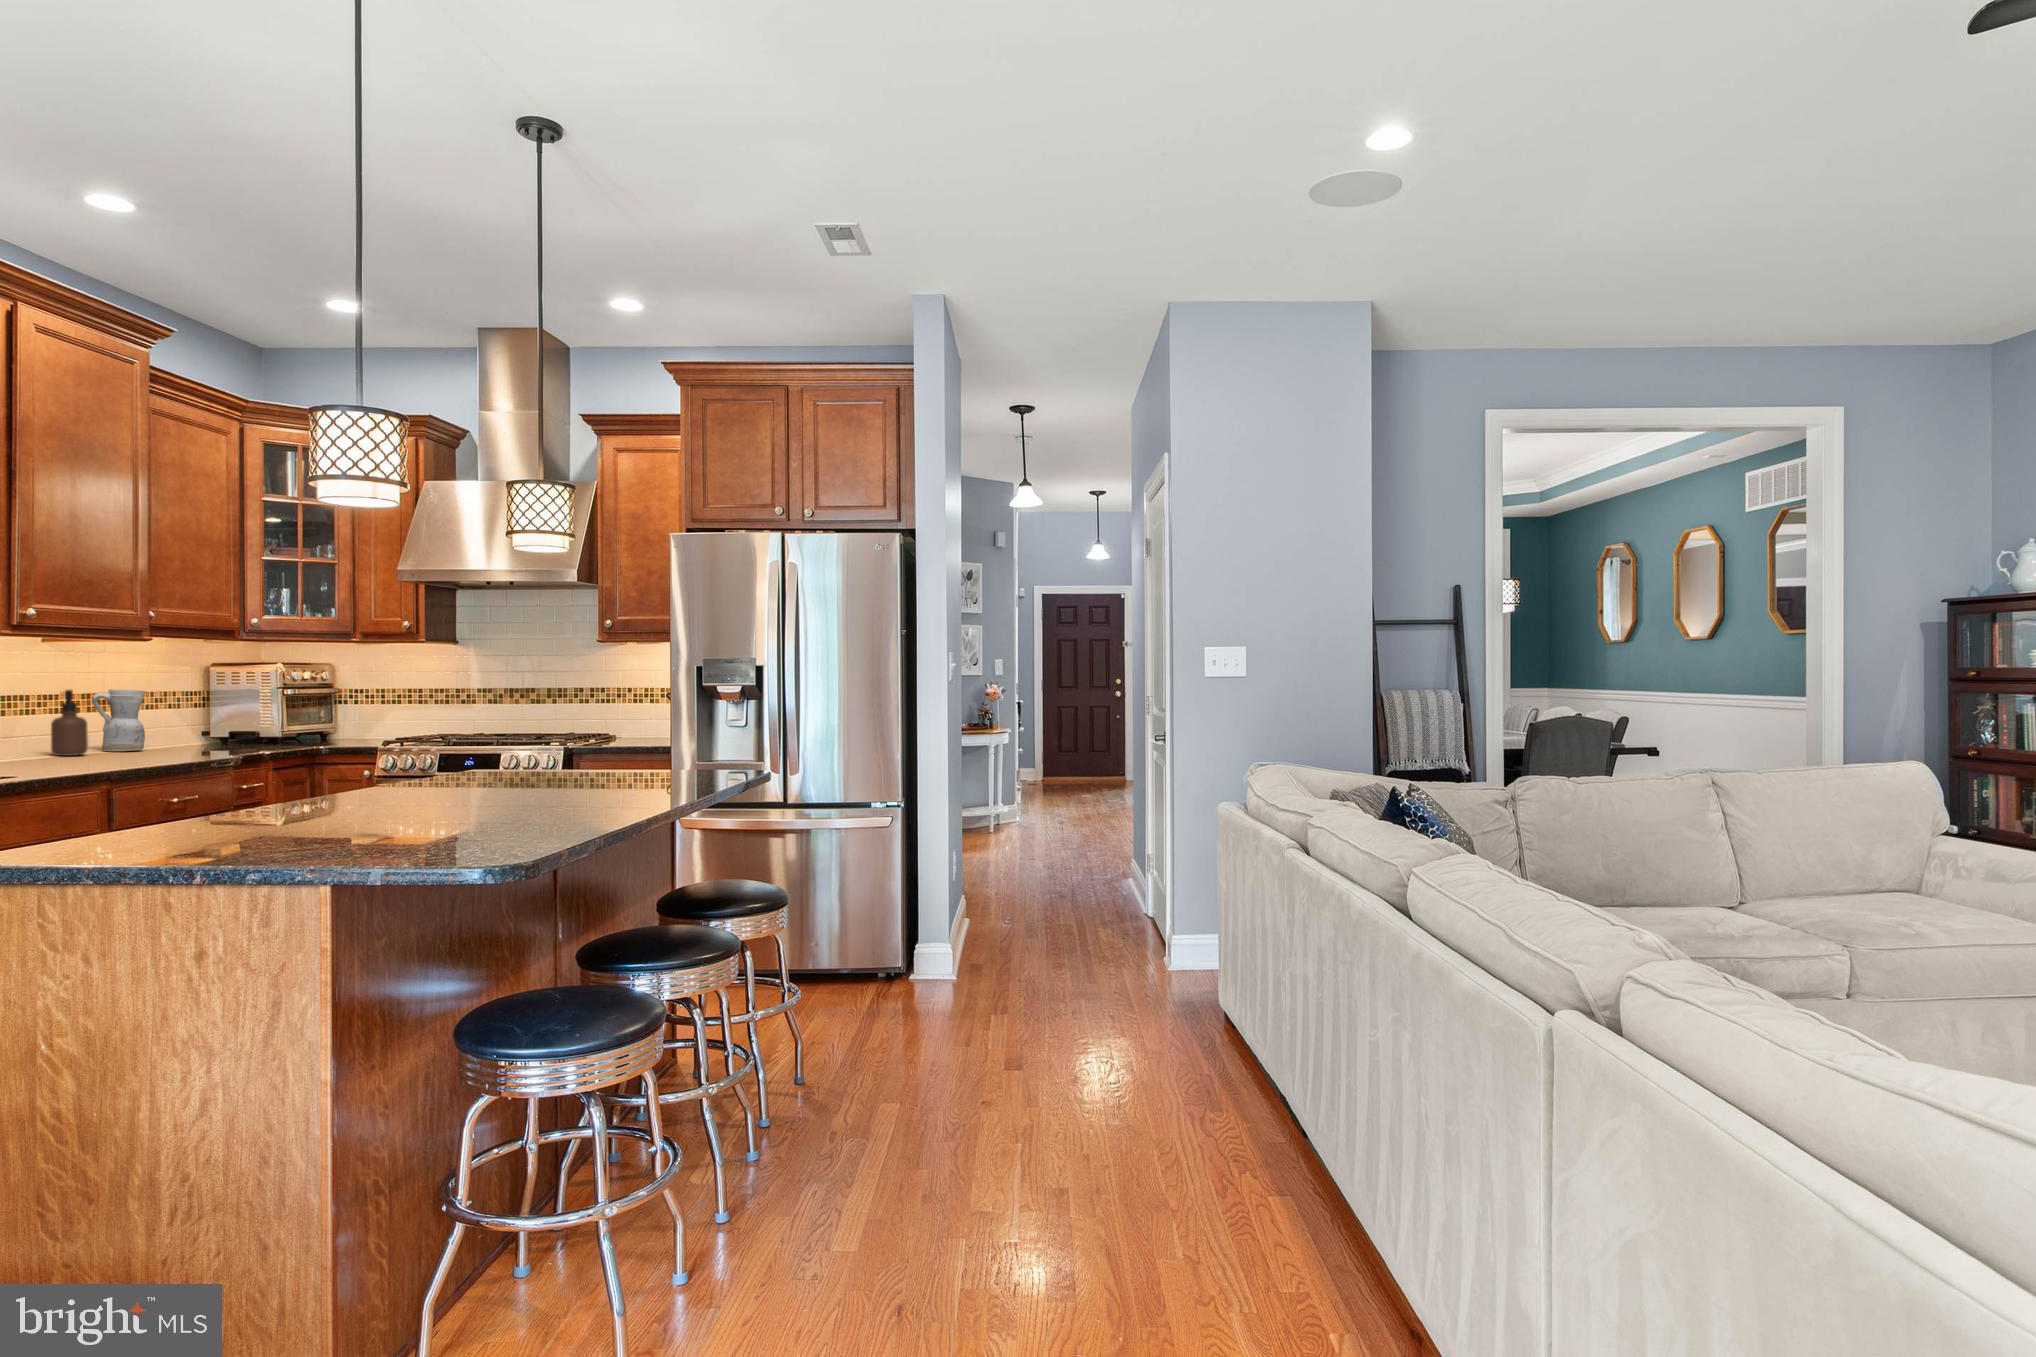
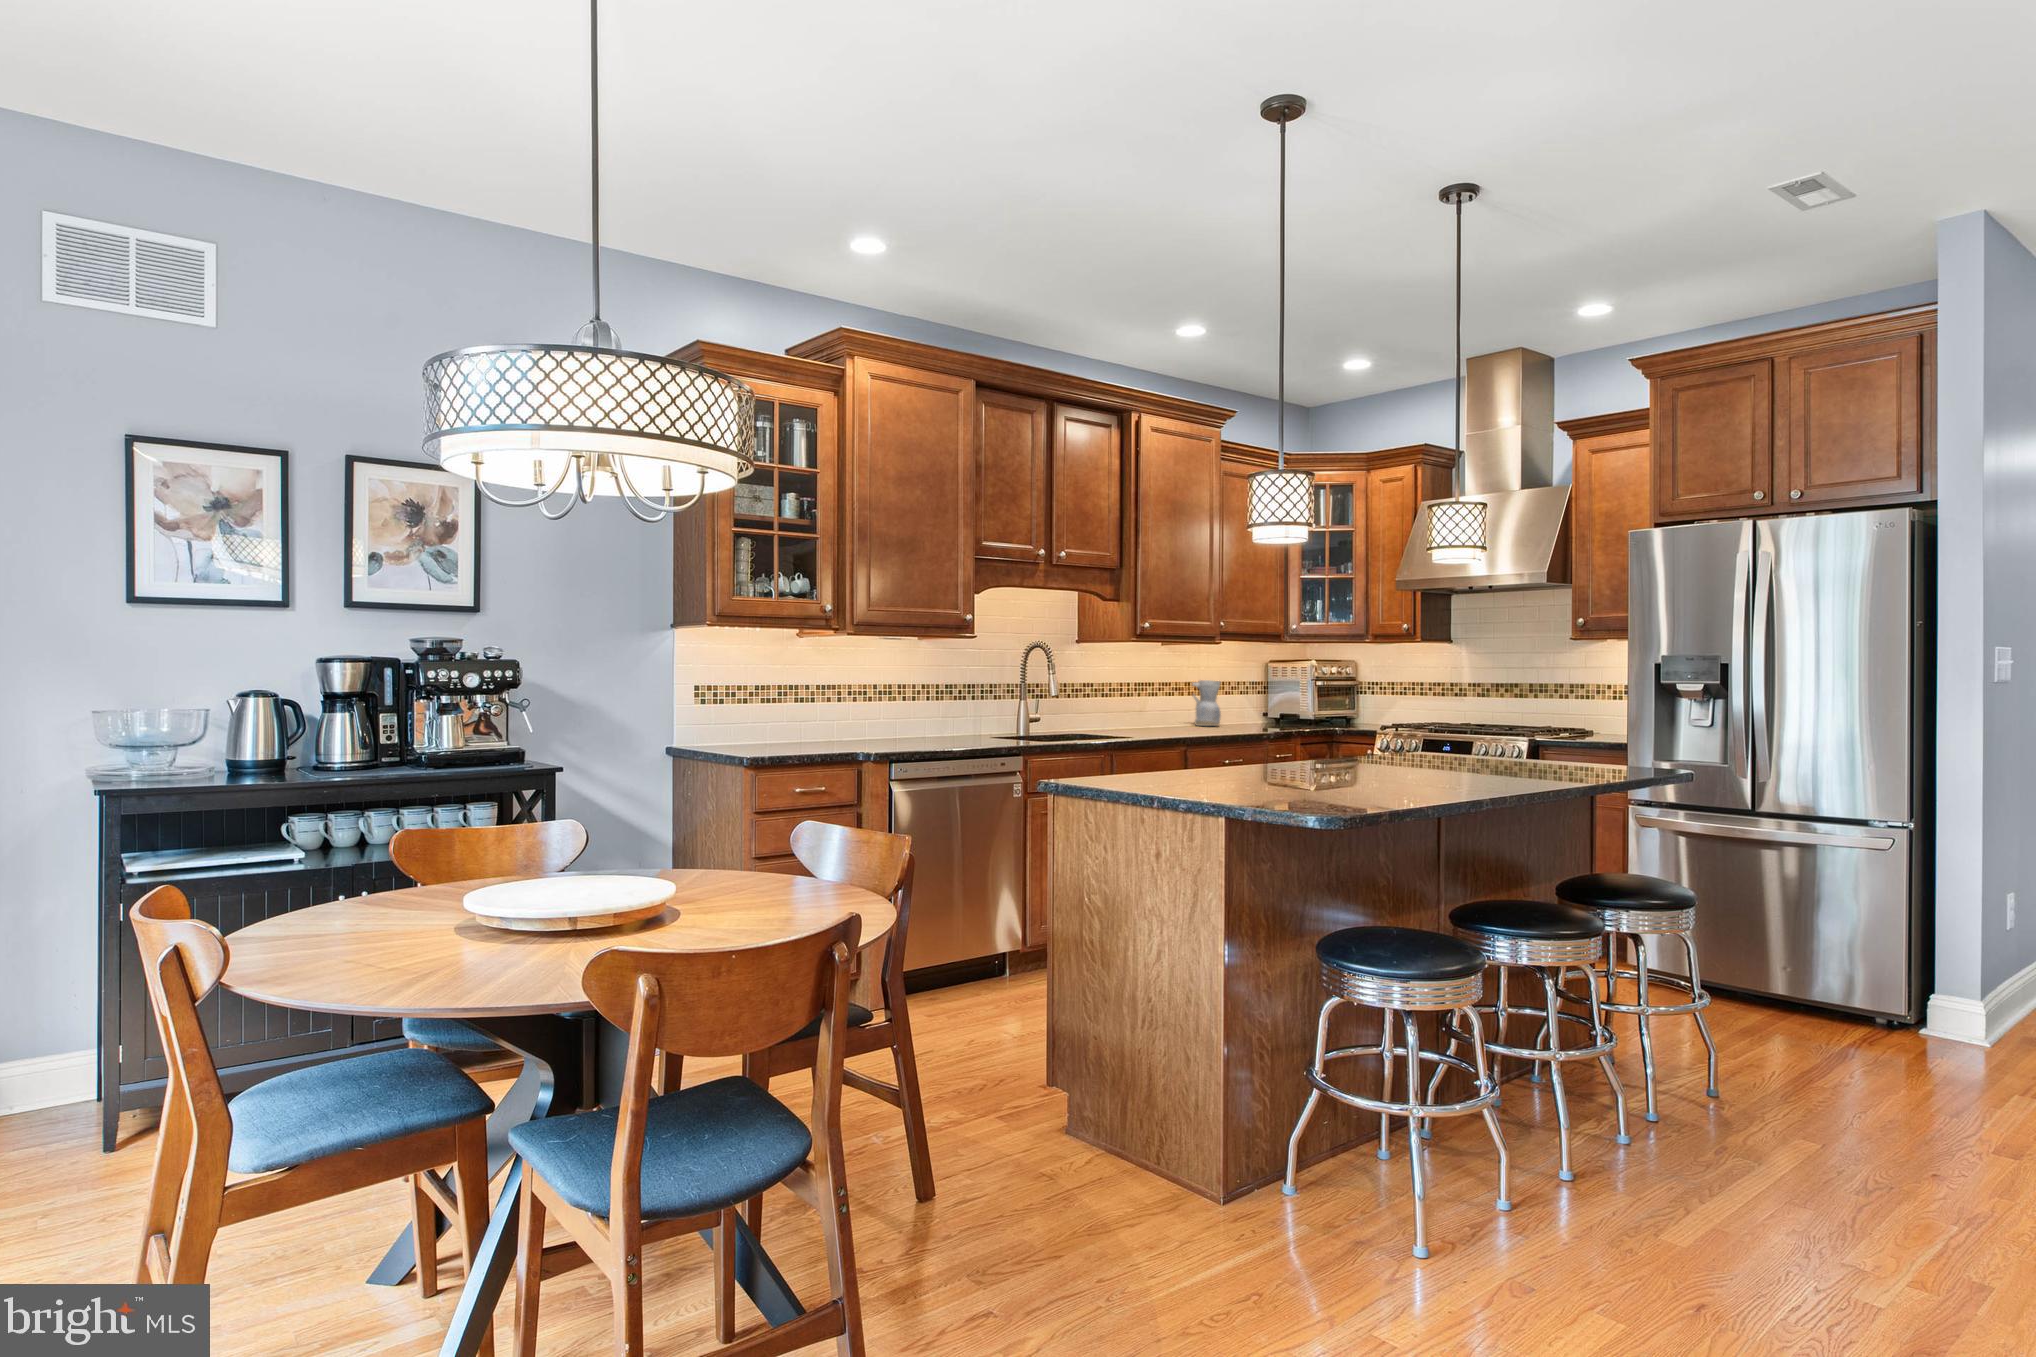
soap dispenser: present [51,690,88,756] -> none [1163,680,1184,727]

